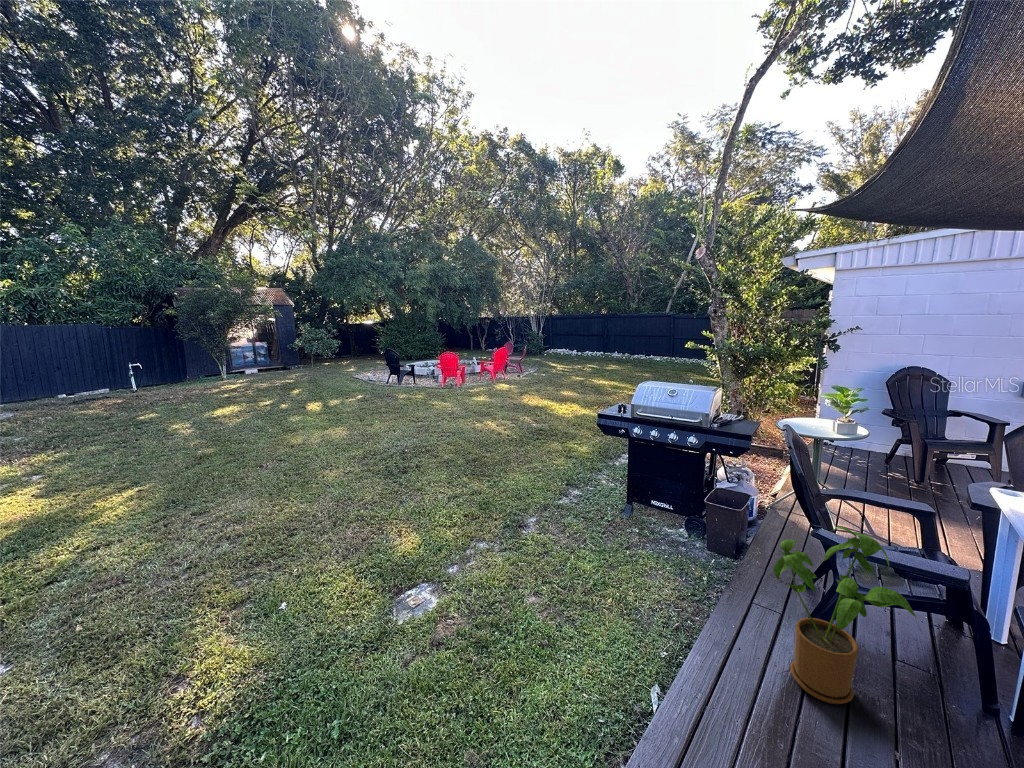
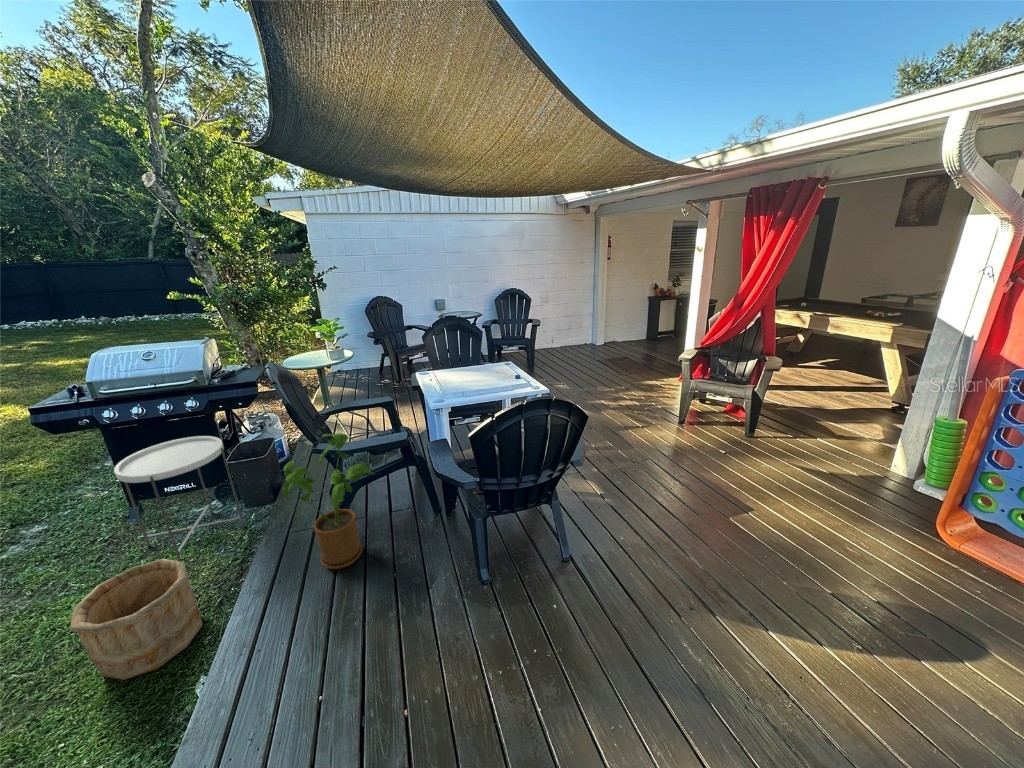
side table: none [630,465,711,573] -> present [114,436,245,562]
wooden bucket: none [585,560,665,659] -> present [69,559,203,680]

